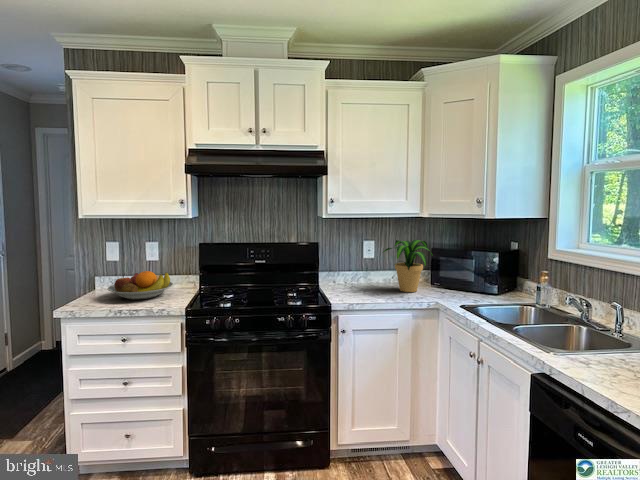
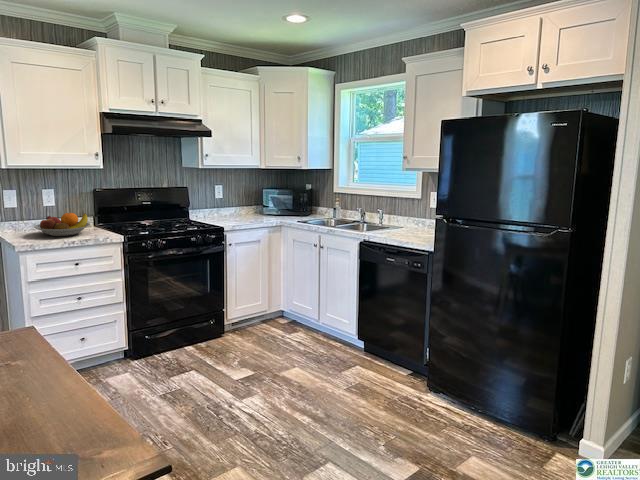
potted plant: present [384,240,432,292] -> none [235,183,269,218]

